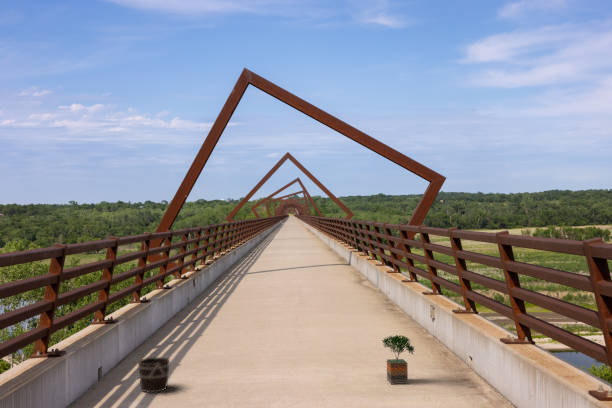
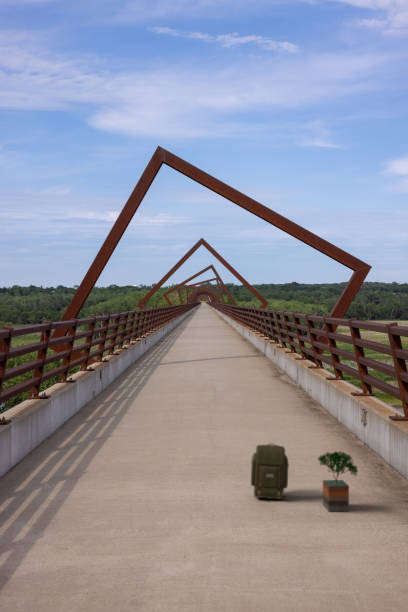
backpack: none [328,331,359,377] -> present [251,444,289,499]
bucket: present [138,357,170,393] -> none [23,471,62,517]

